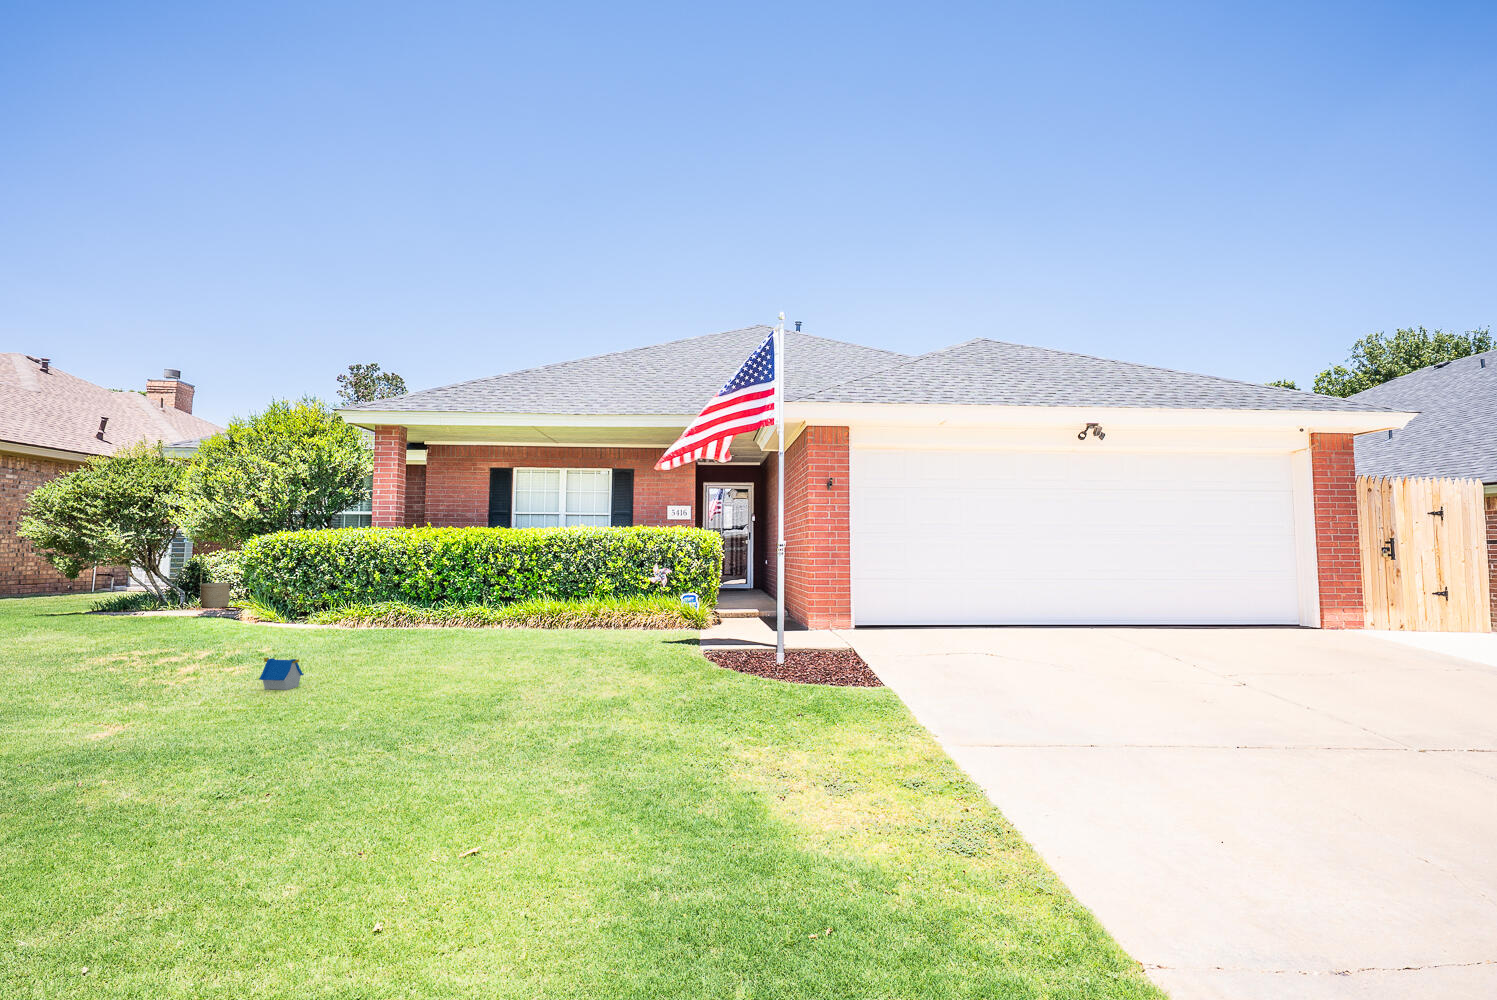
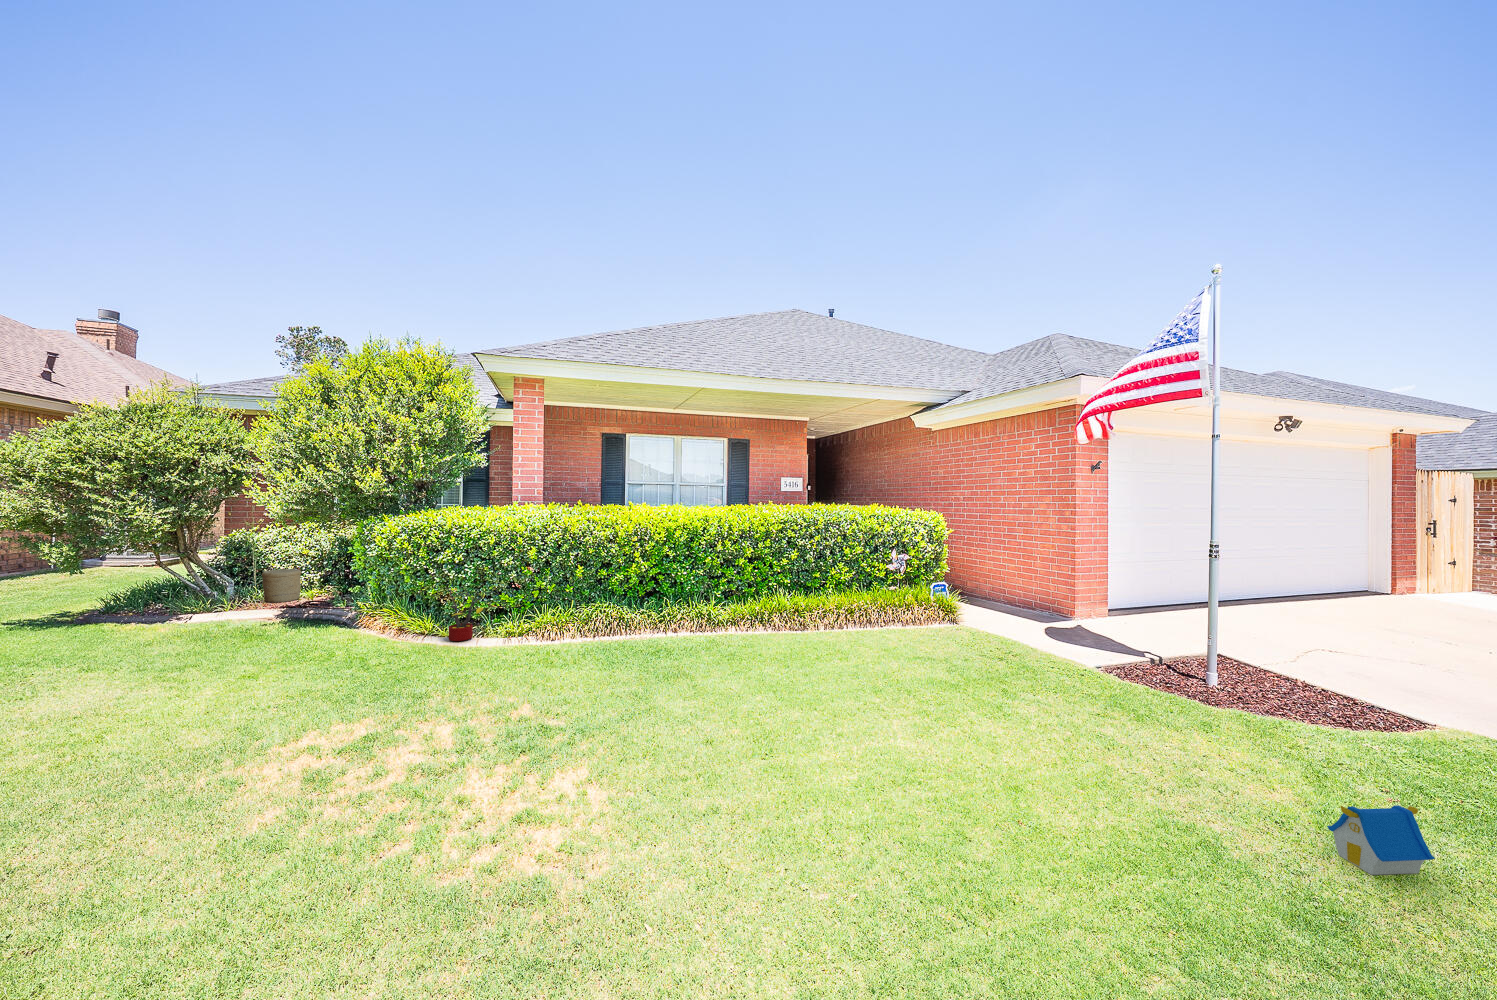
decorative plant: none [277,587,301,628] -> present [449,588,484,641]
toy house: present [259,658,304,690] -> present [1327,805,1435,875]

